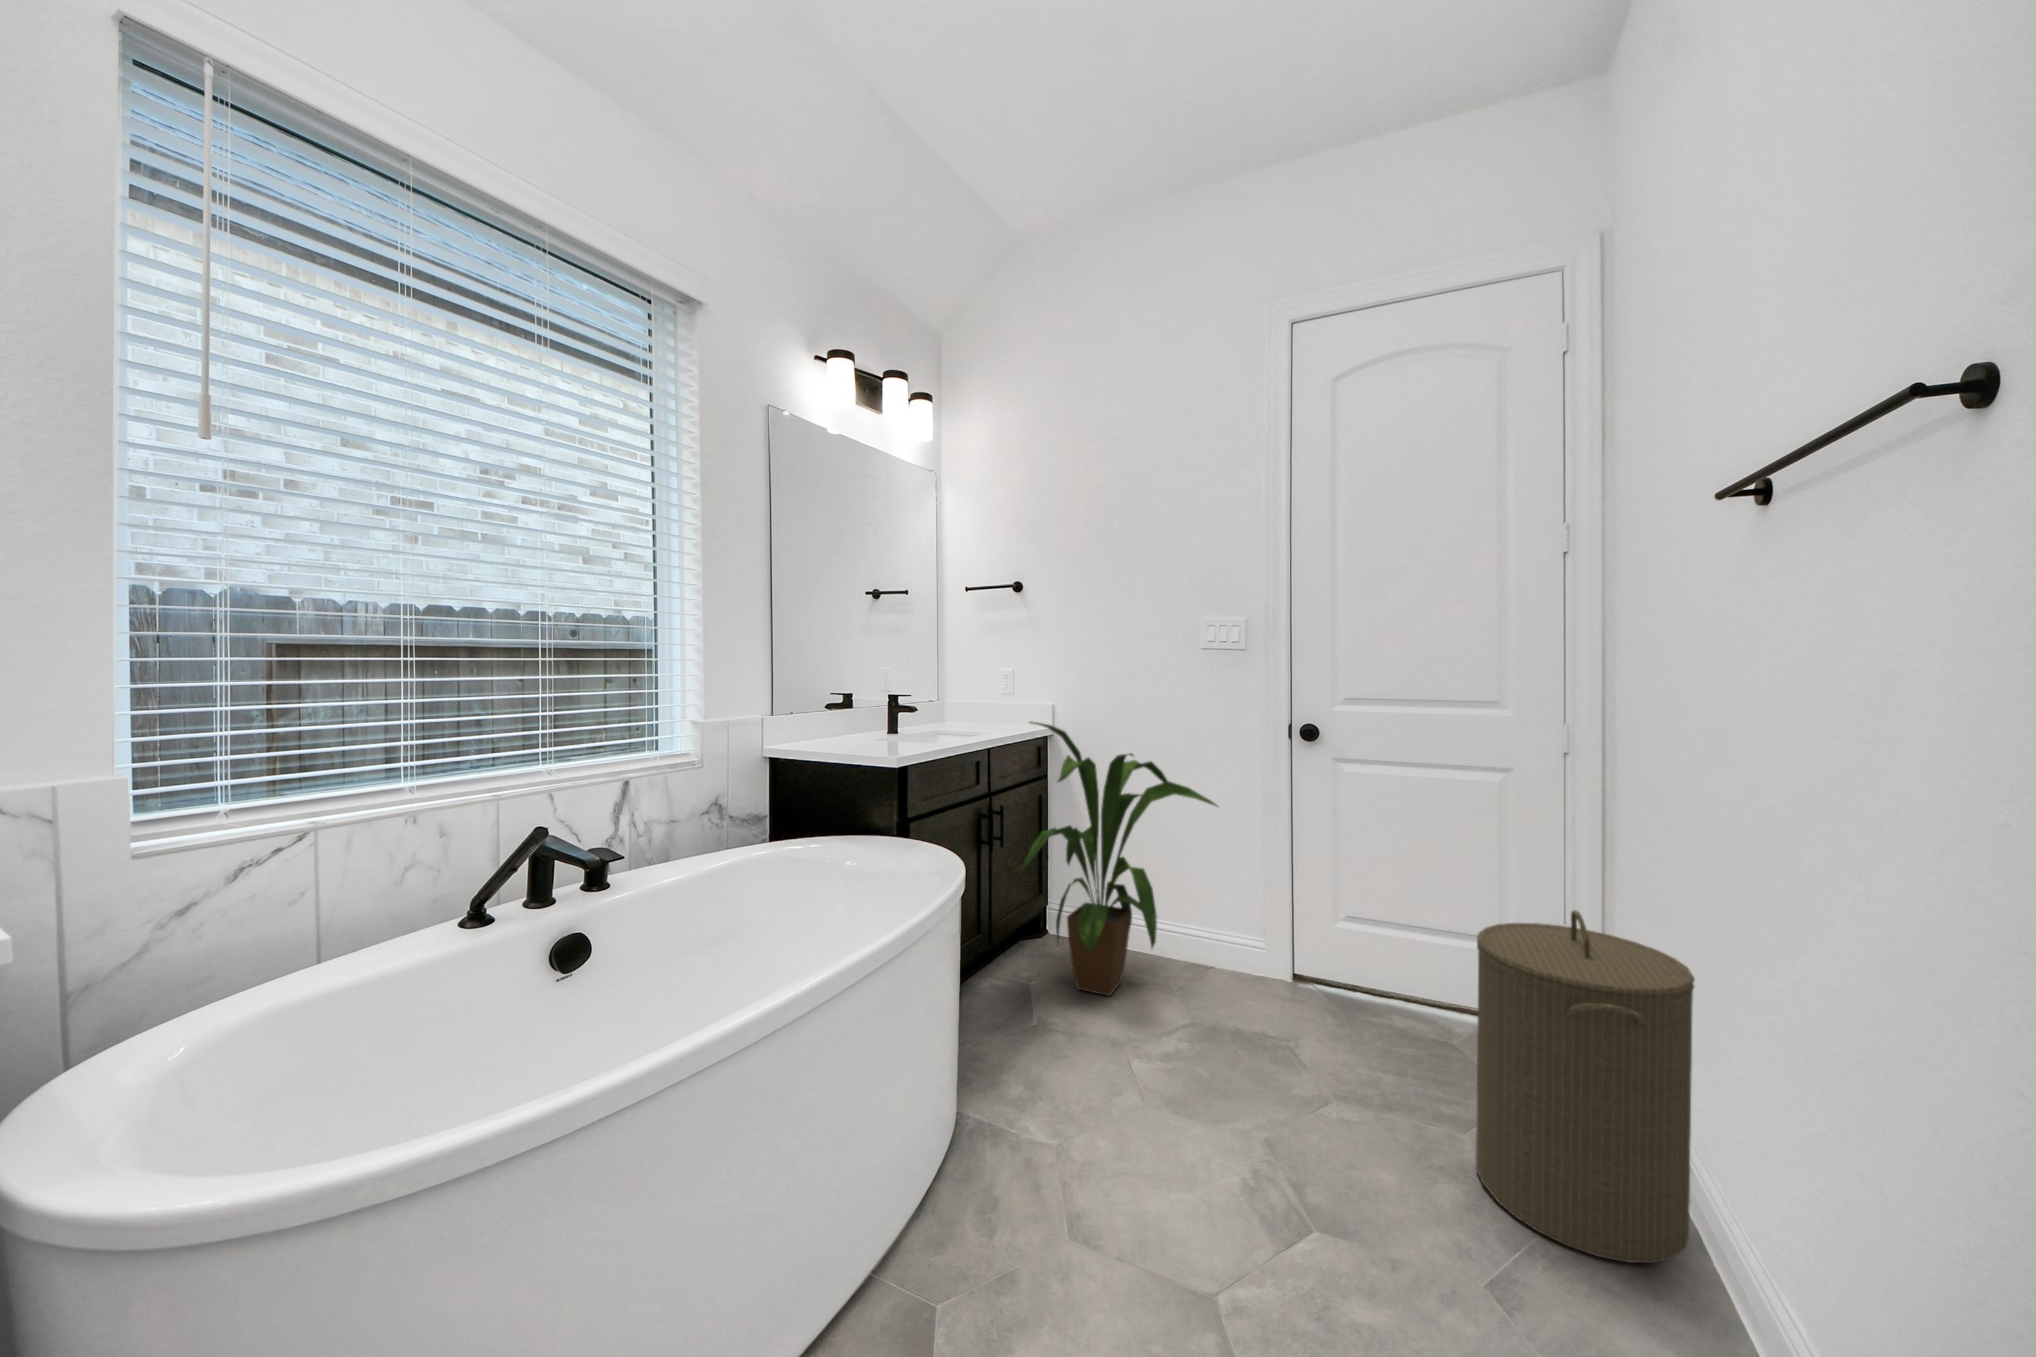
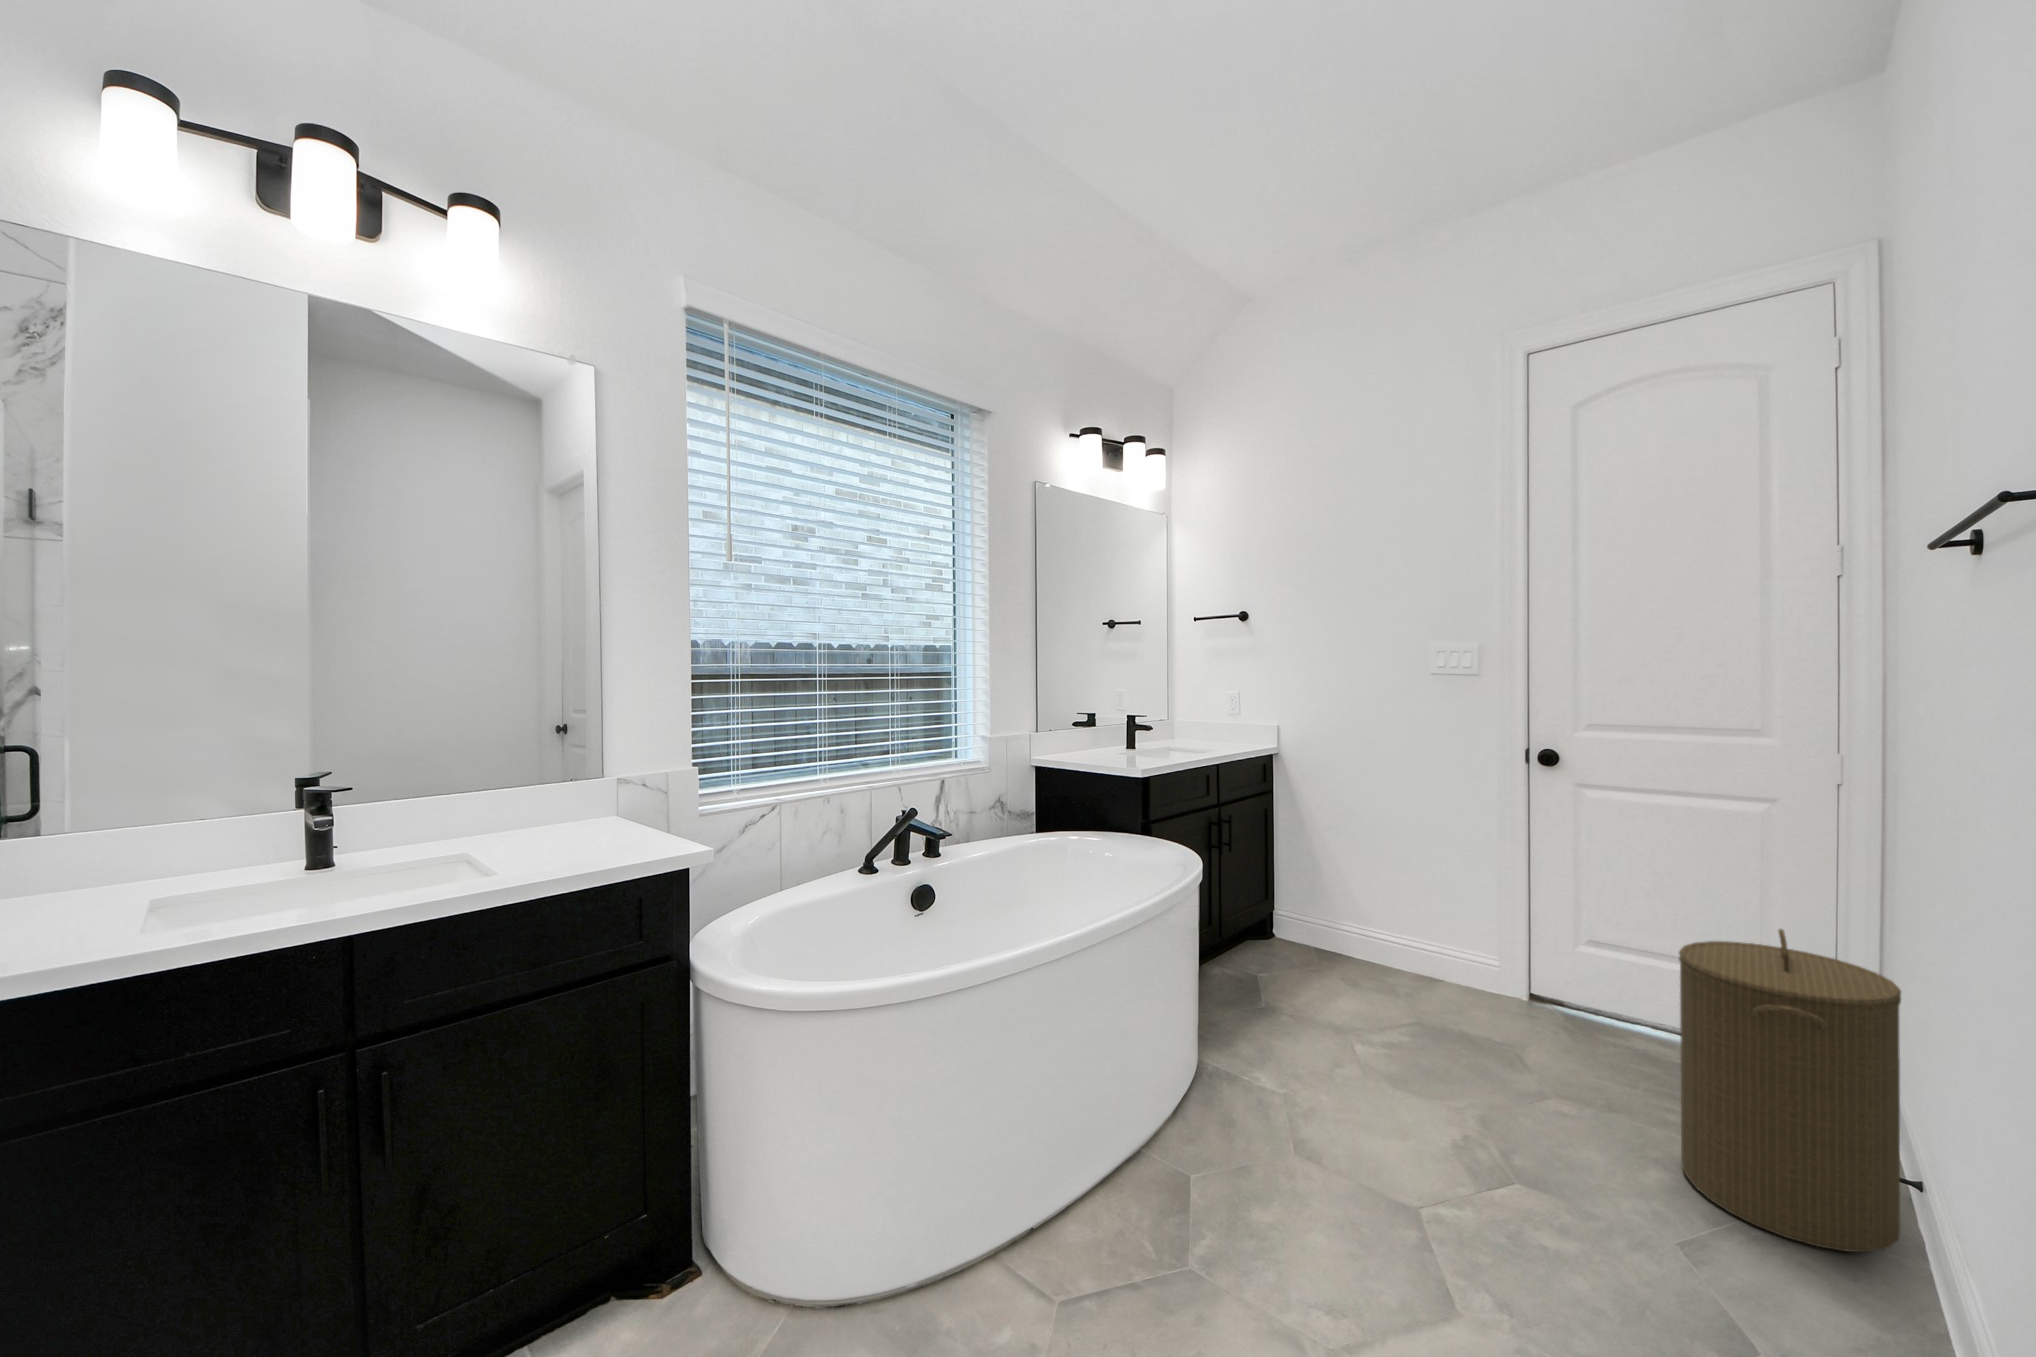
house plant: present [1020,722,1217,996] -> none [1247,741,1447,993]

